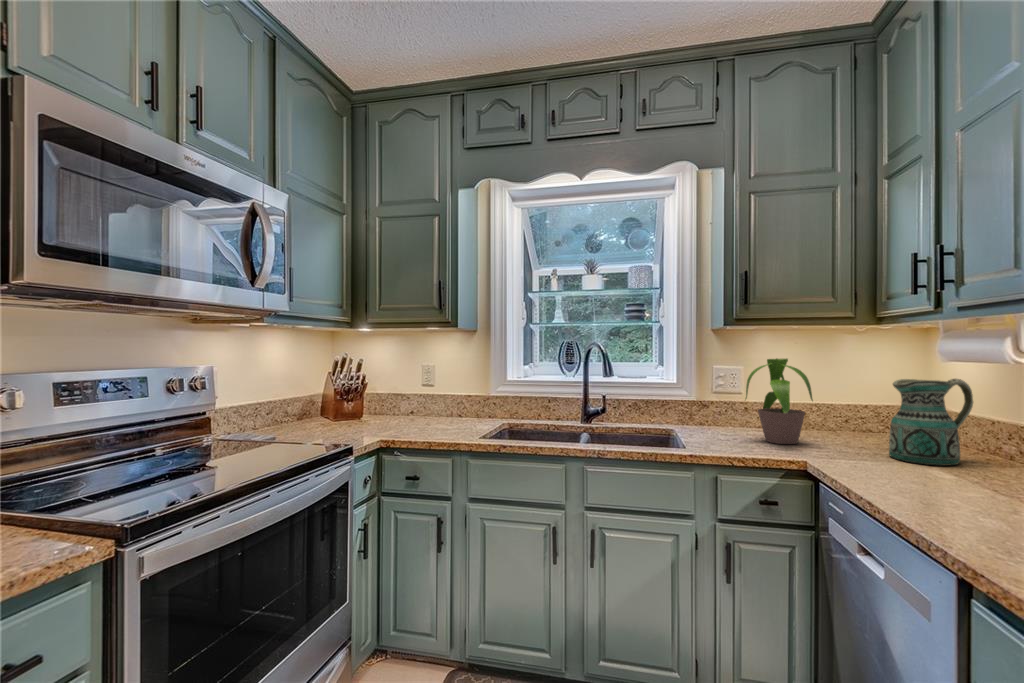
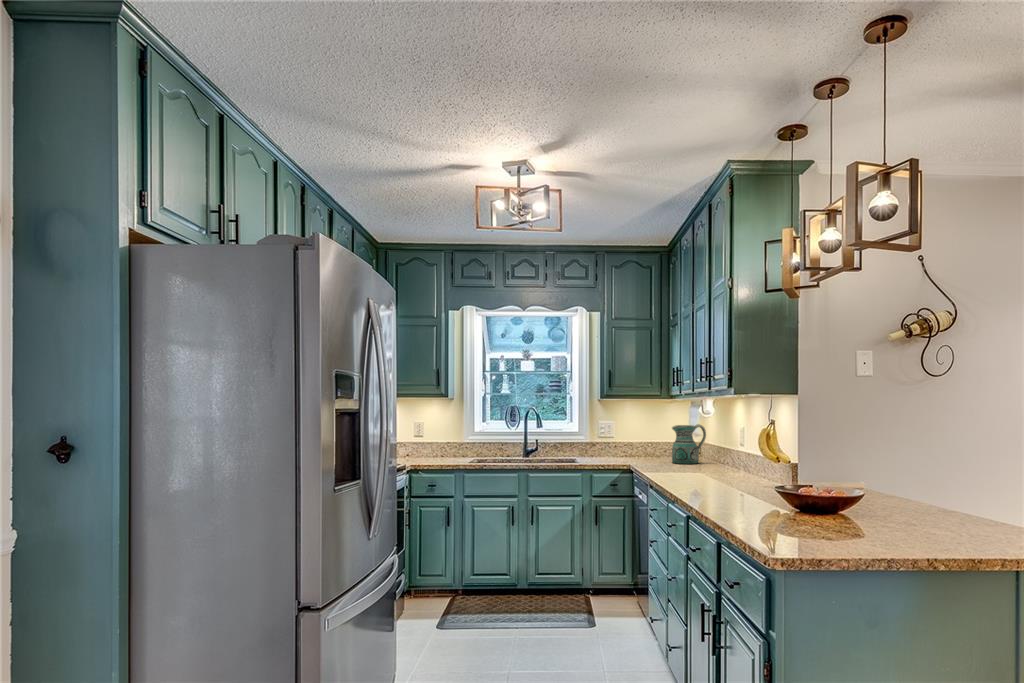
potted plant: present [745,358,813,444] -> none [609,415,648,461]

